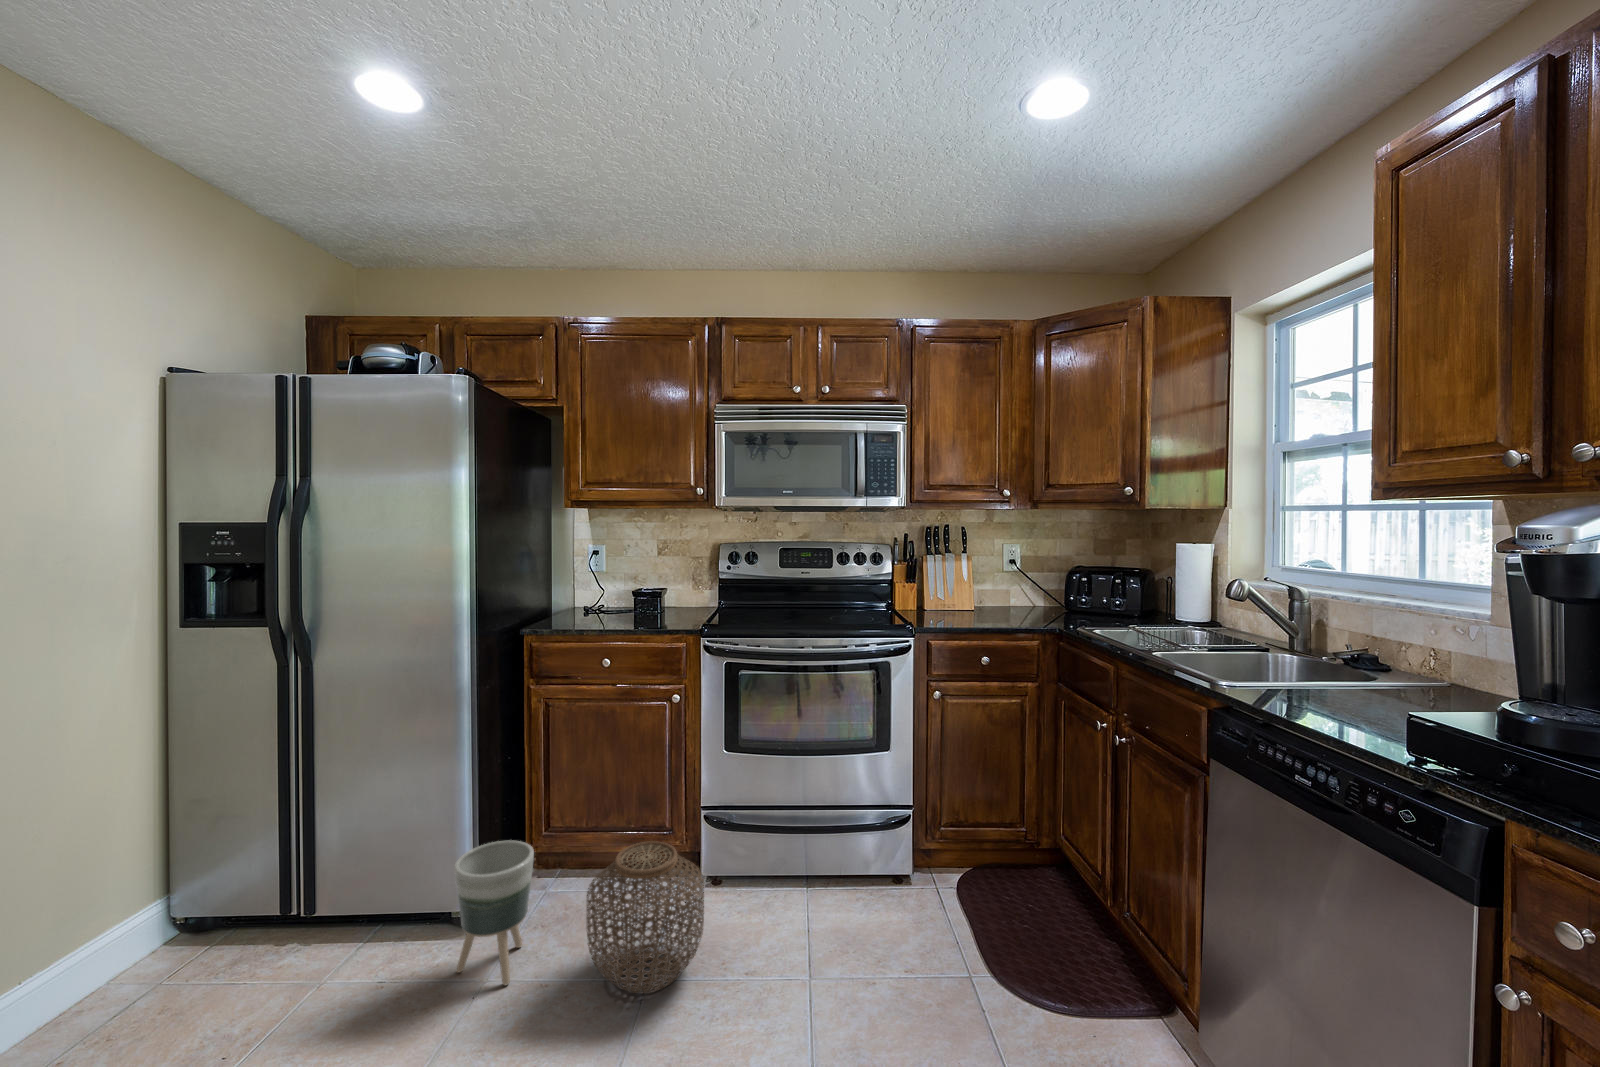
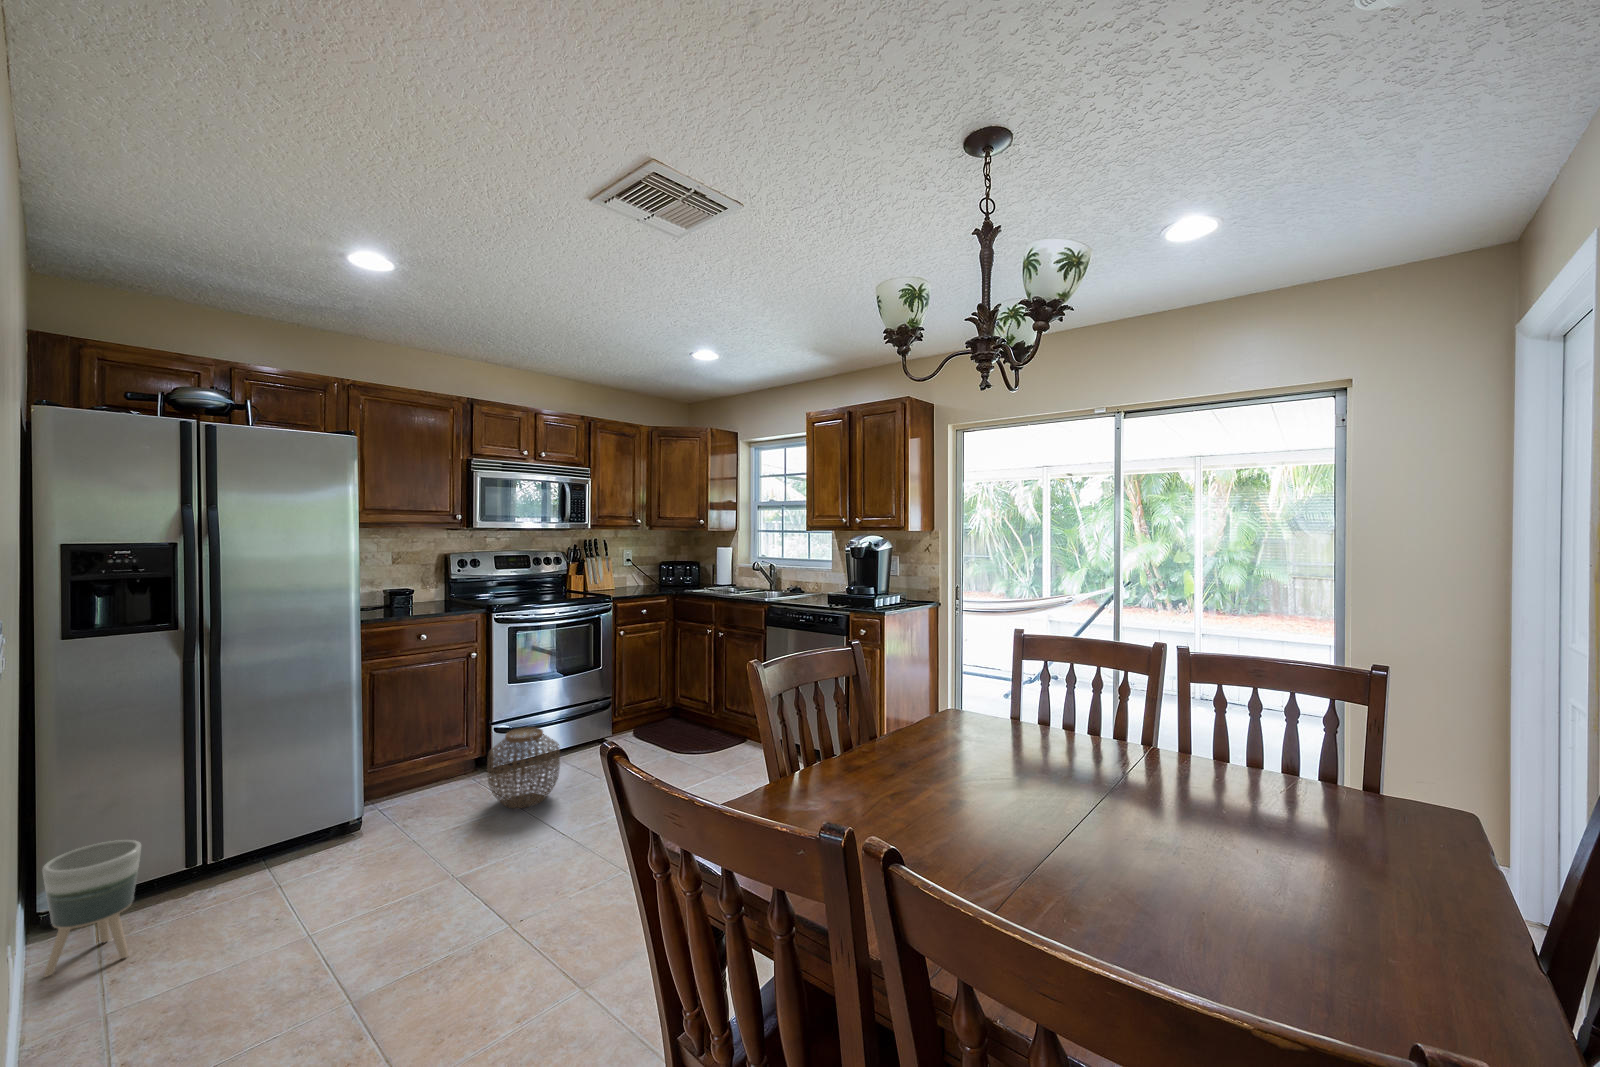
planter: present [454,840,534,985] -> present [43,840,141,977]

